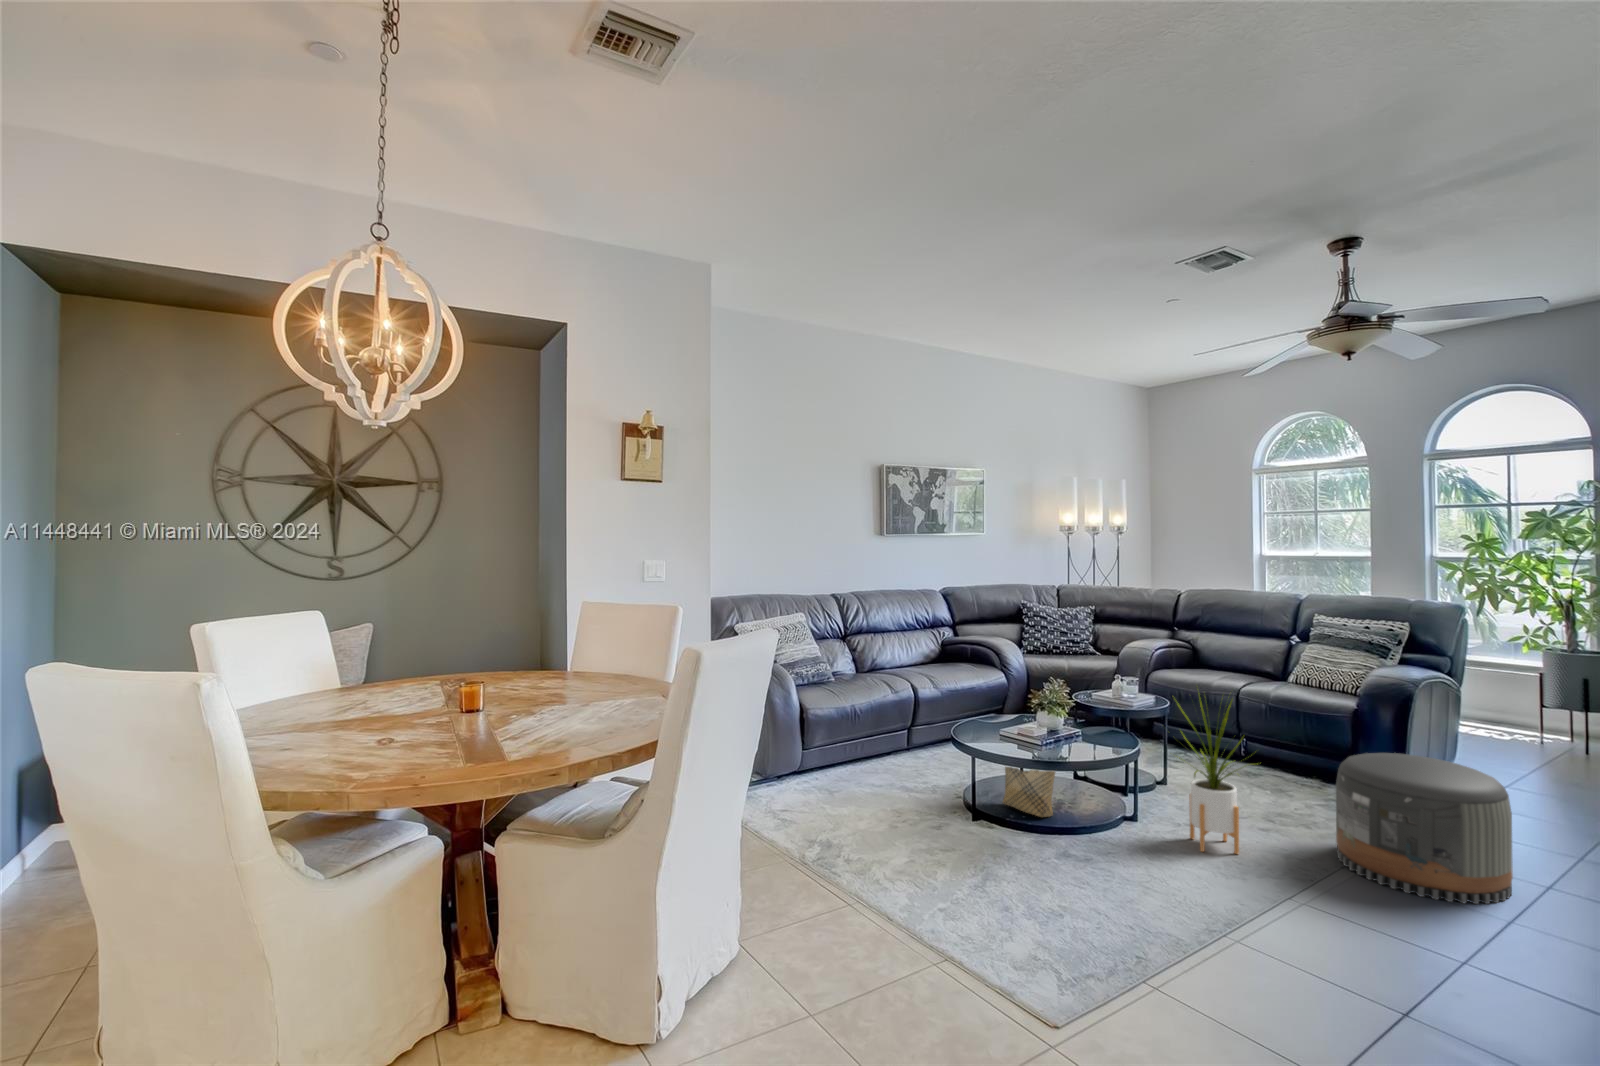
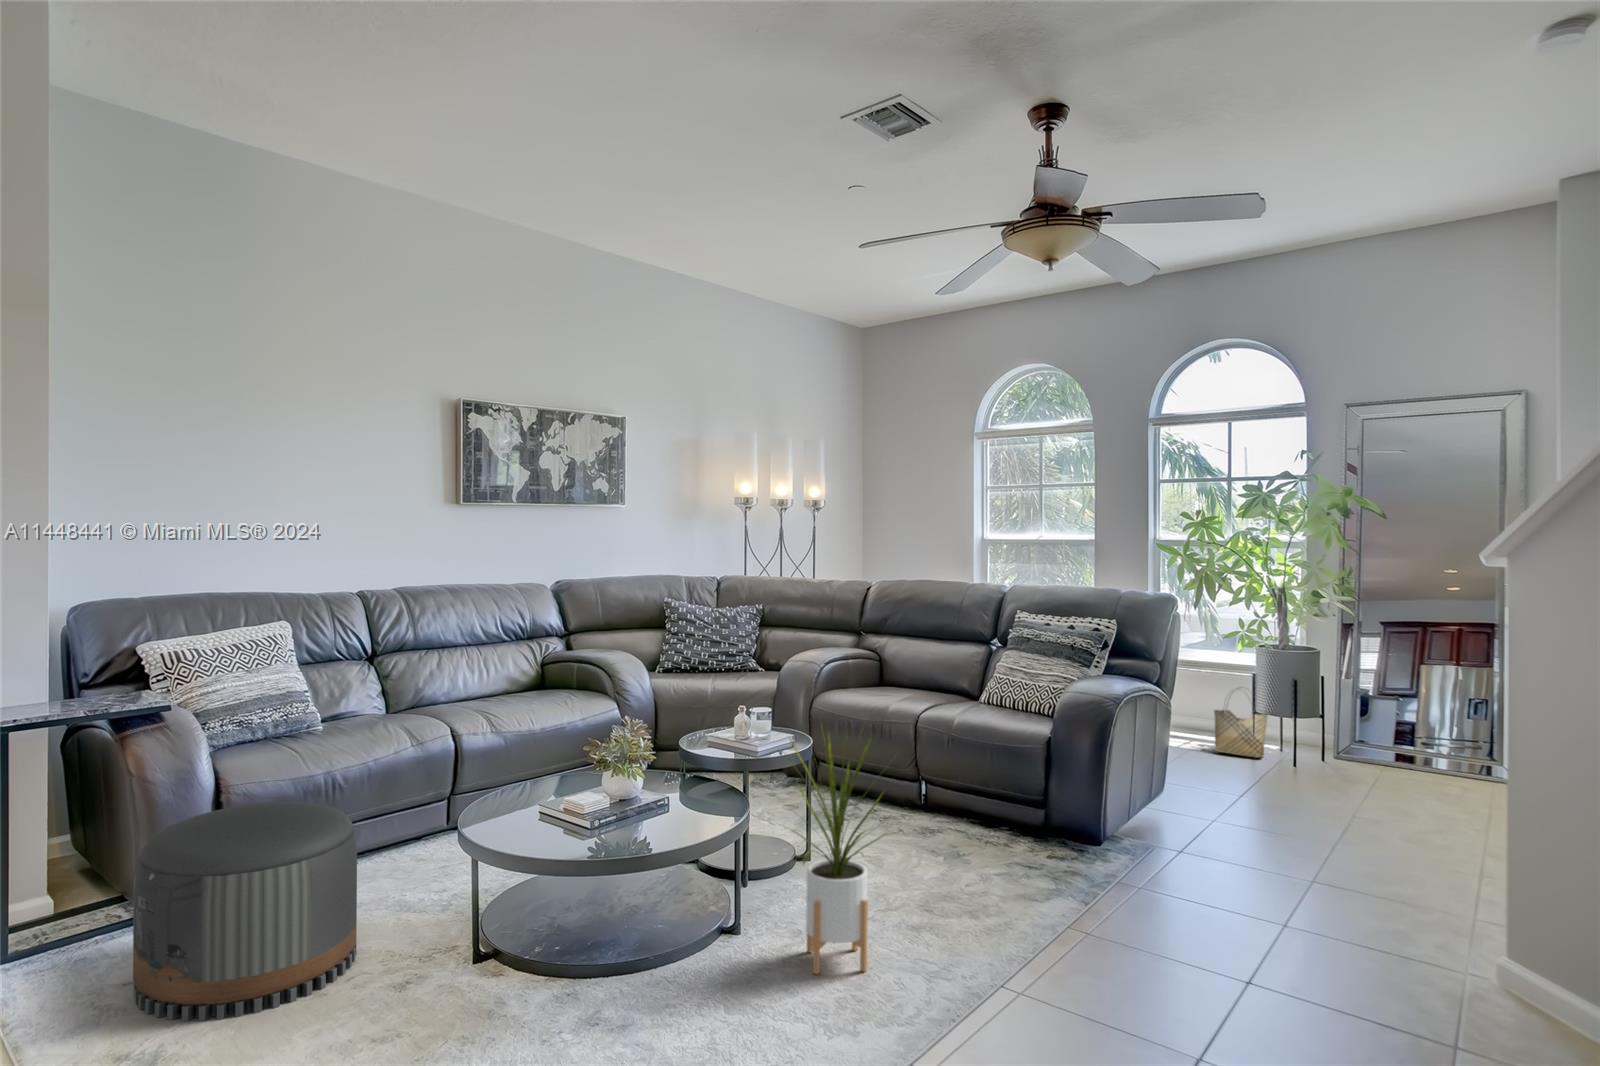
pouf: present [1336,753,1513,904] -> present [133,802,357,1021]
woven basket: present [1003,767,1056,817] -> present [1214,690,1267,758]

